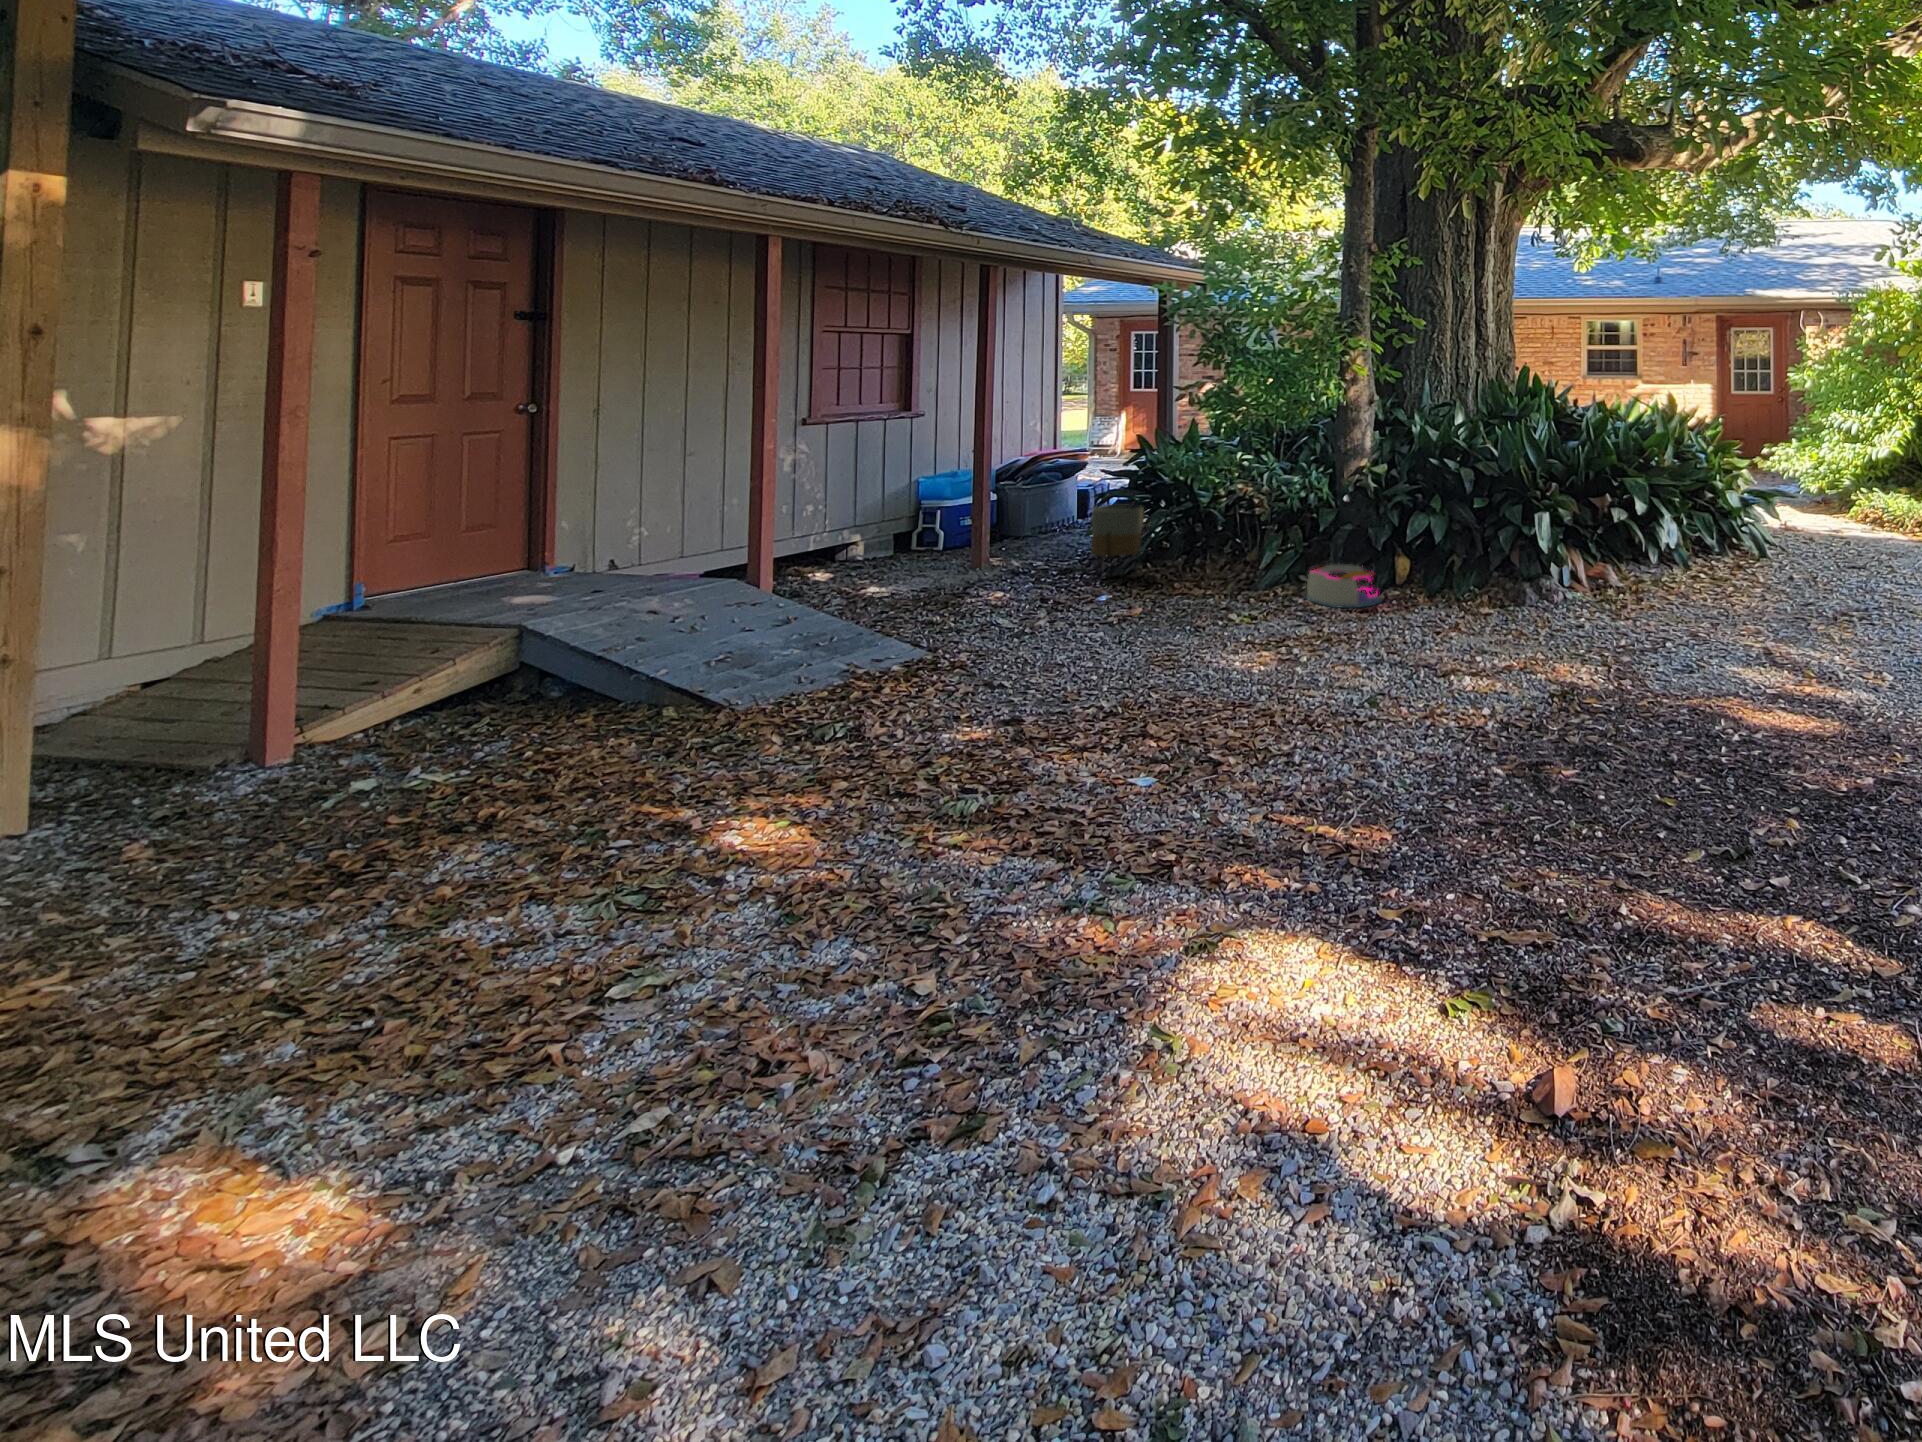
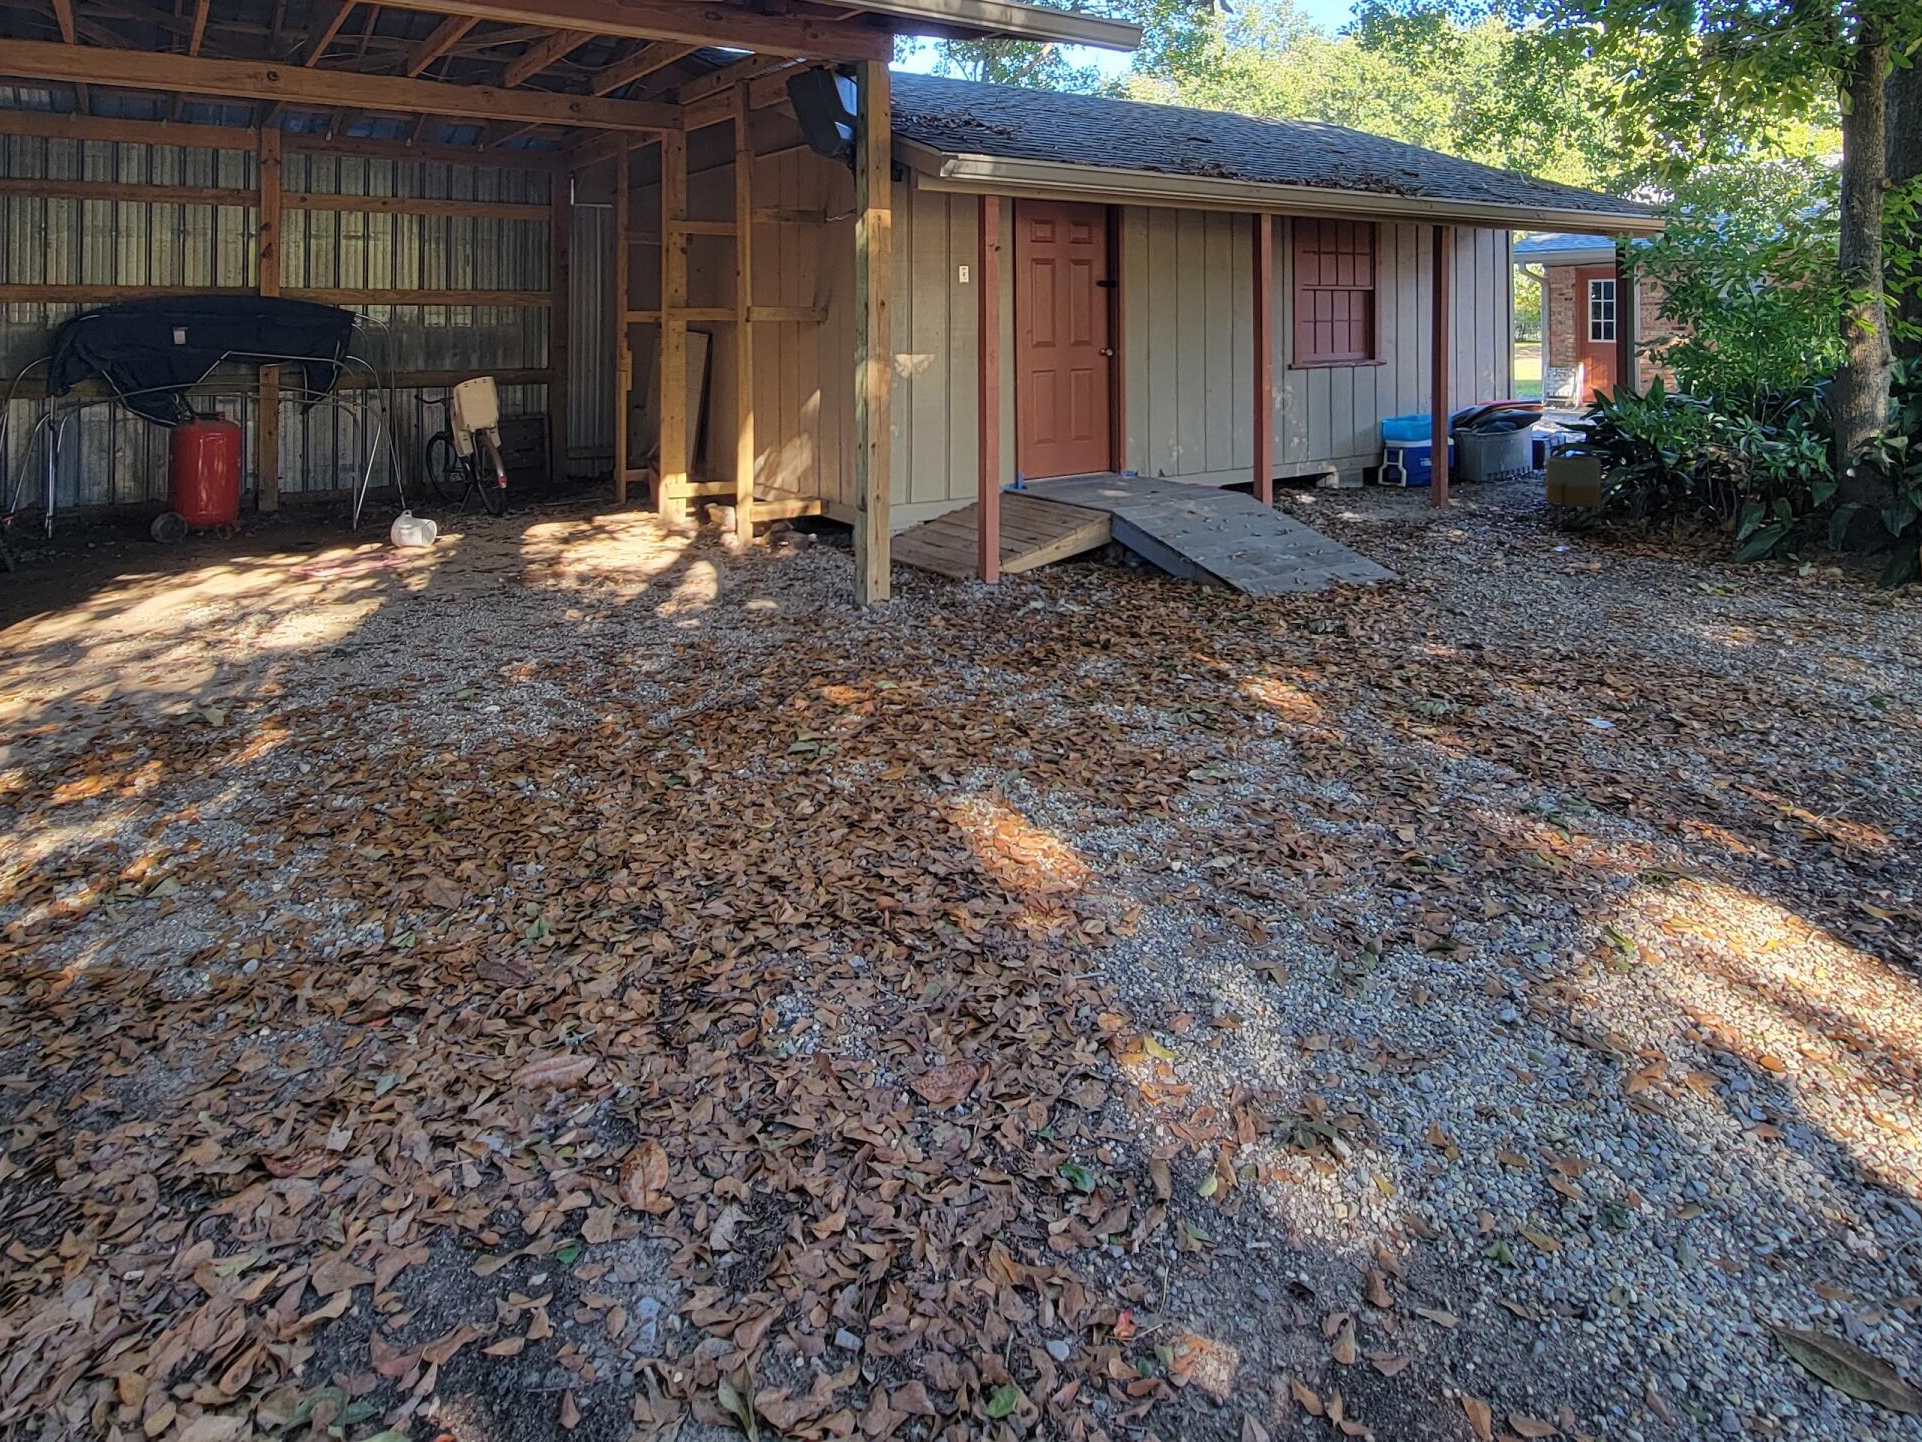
storage bin: present [1305,565,1382,608] -> none [1792,542,1900,595]

